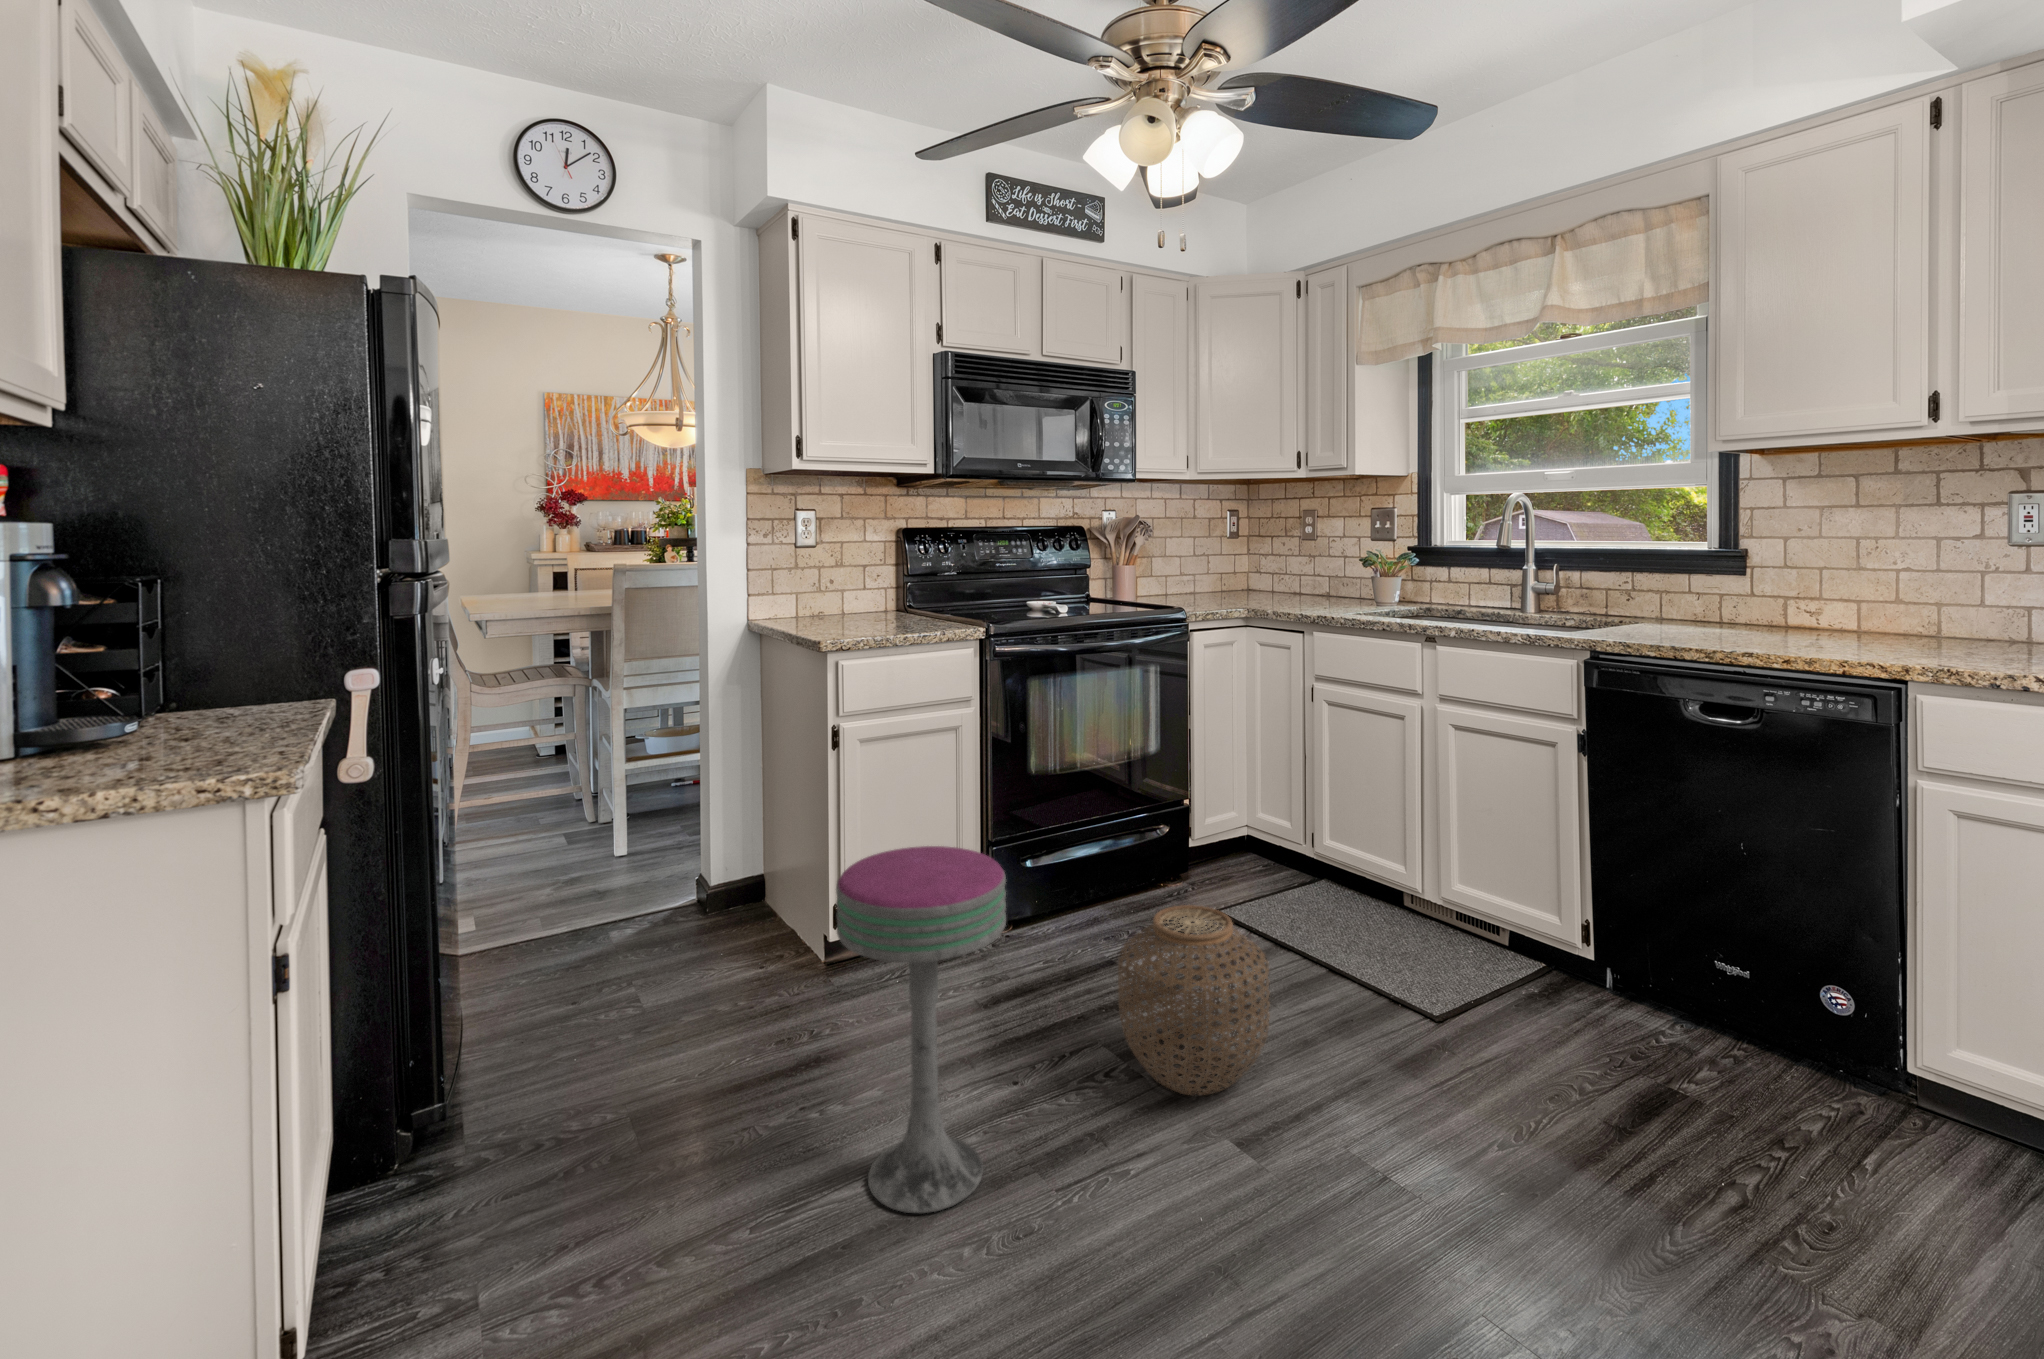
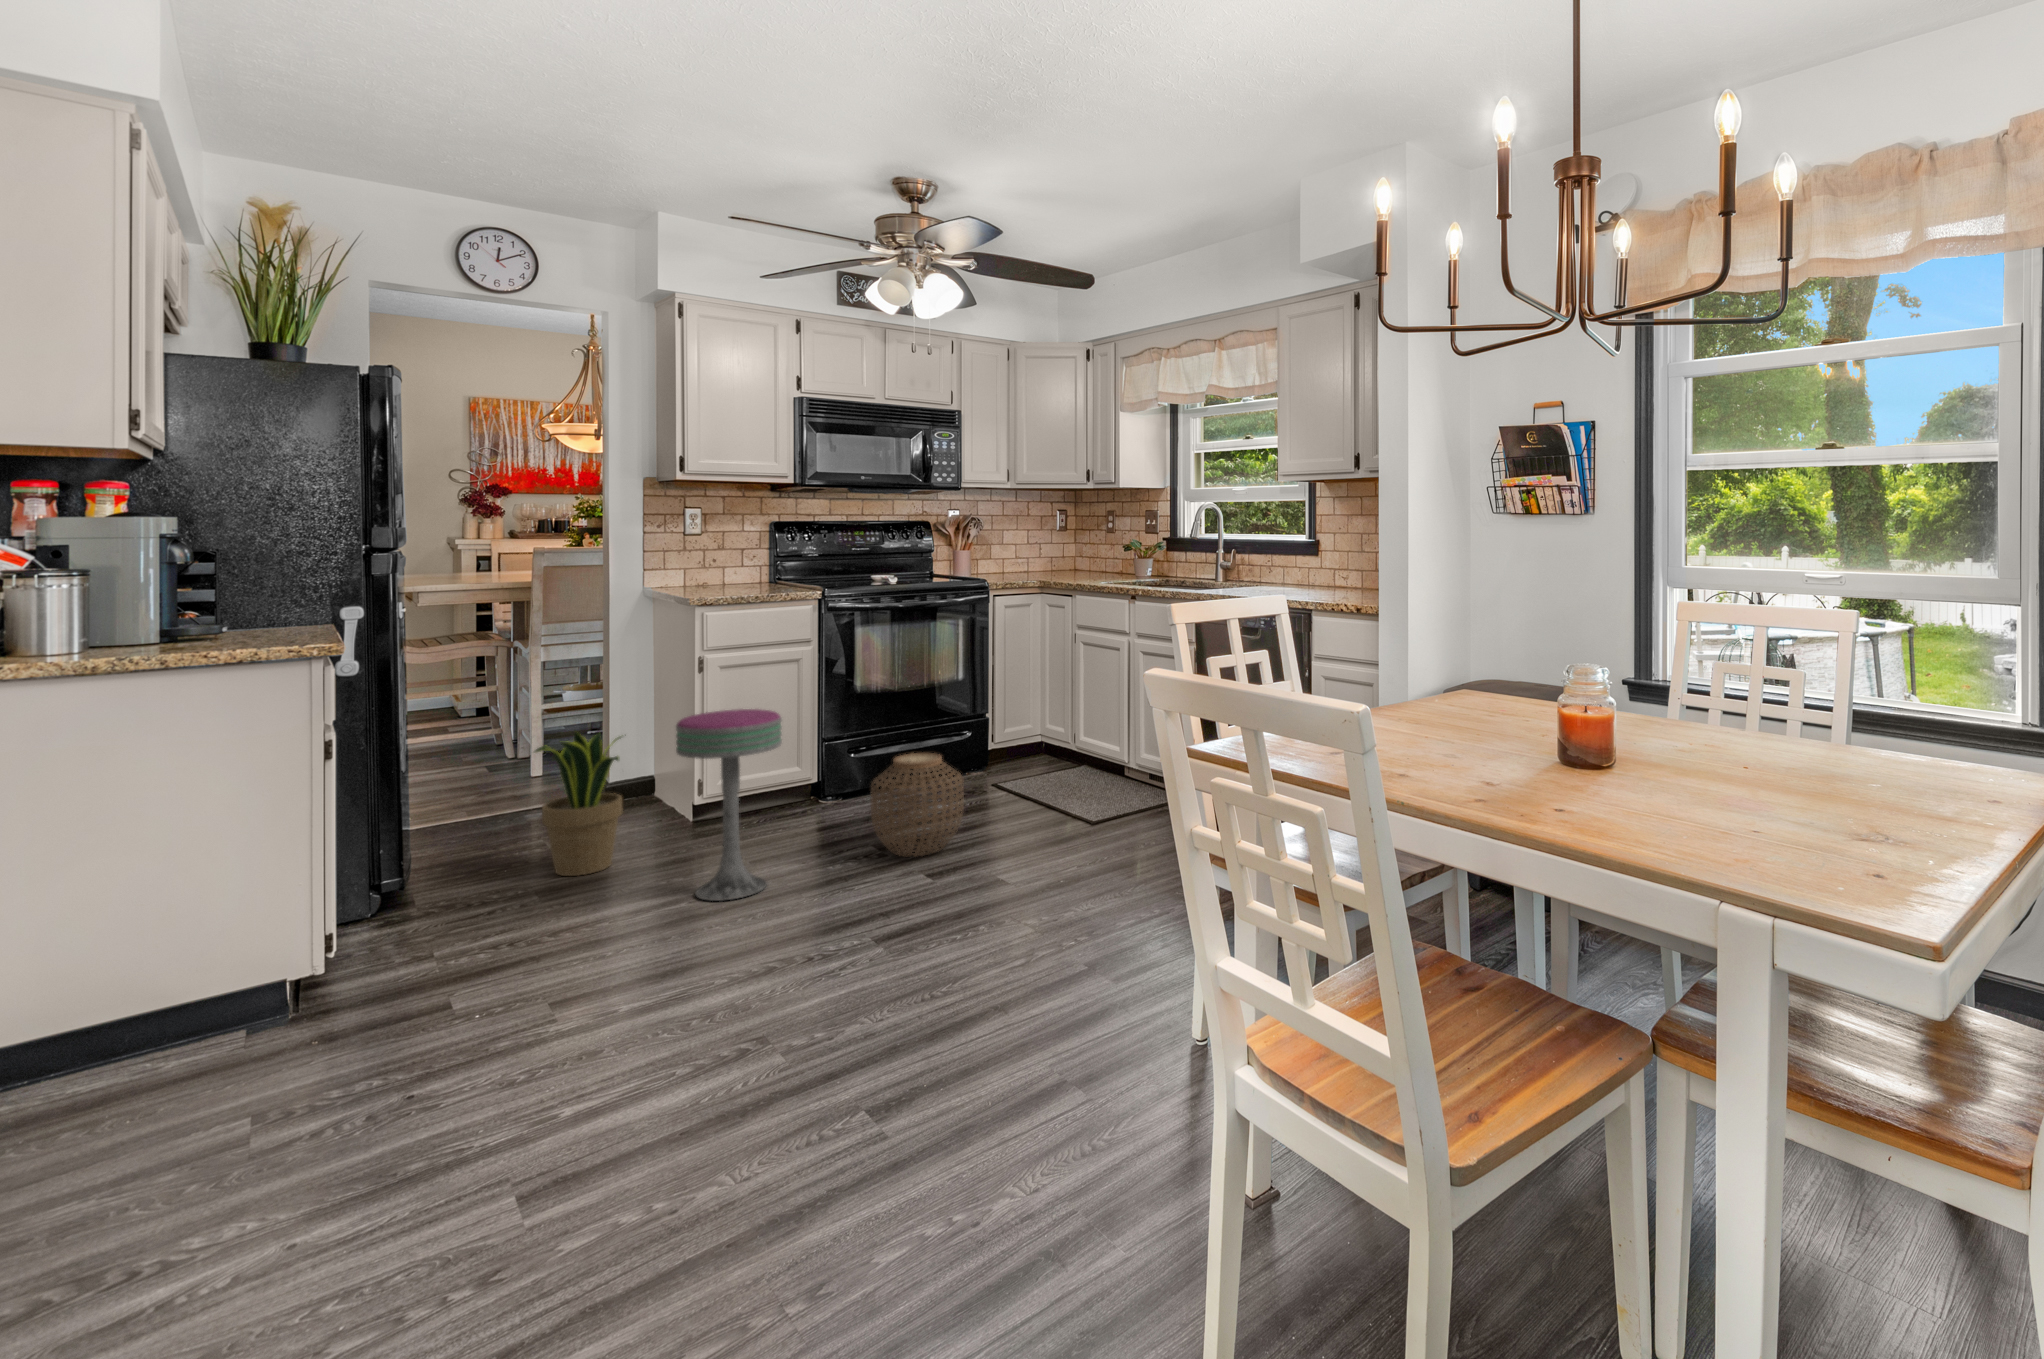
potted plant: none [607,860,742,1103] -> present [535,732,623,876]

